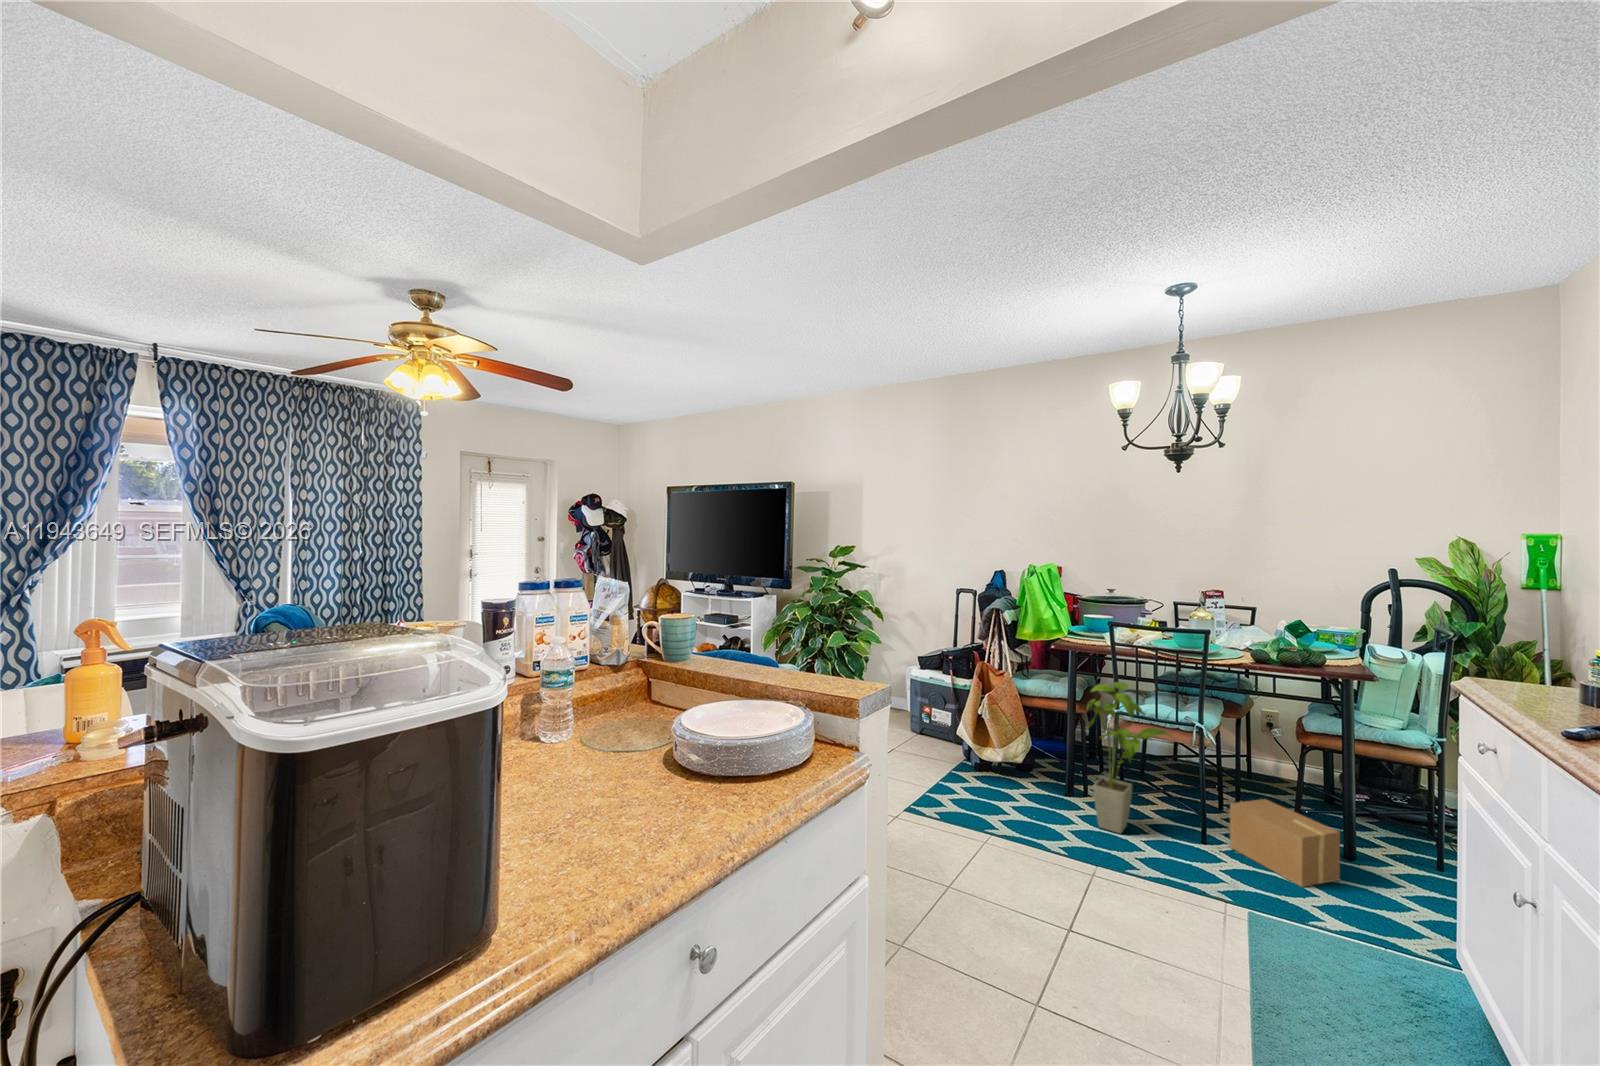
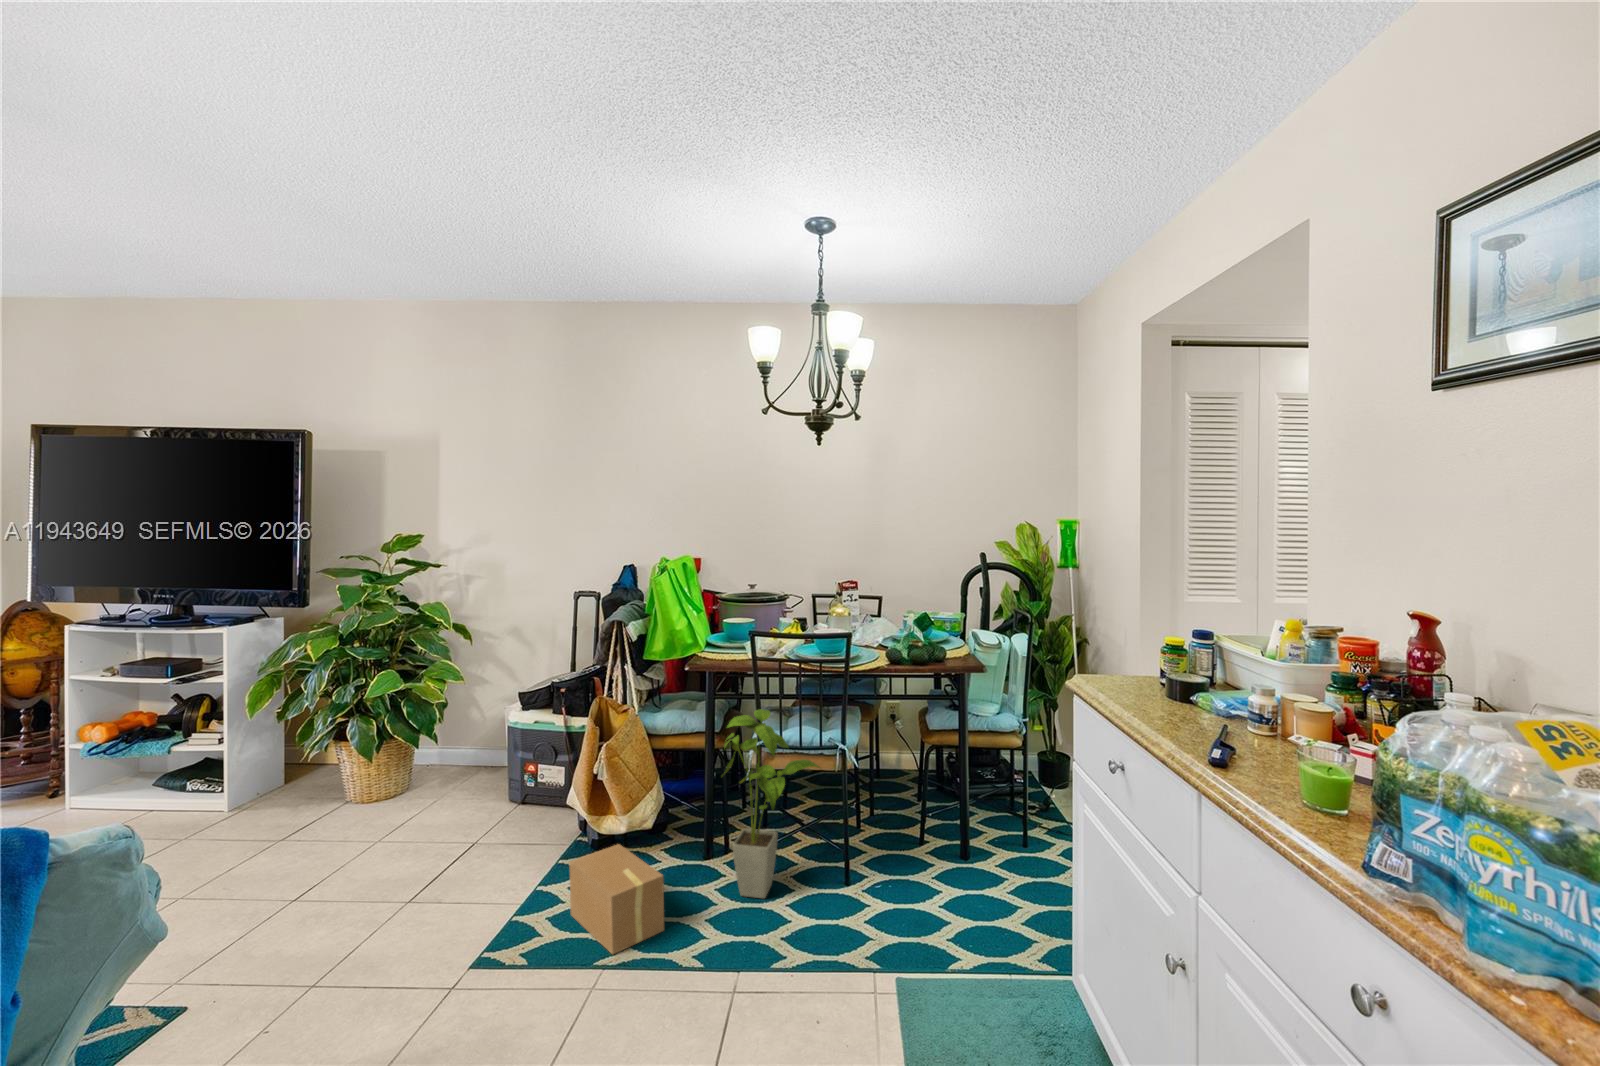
cardboard box: present [1230,799,1340,887] -> present [569,844,664,954]

